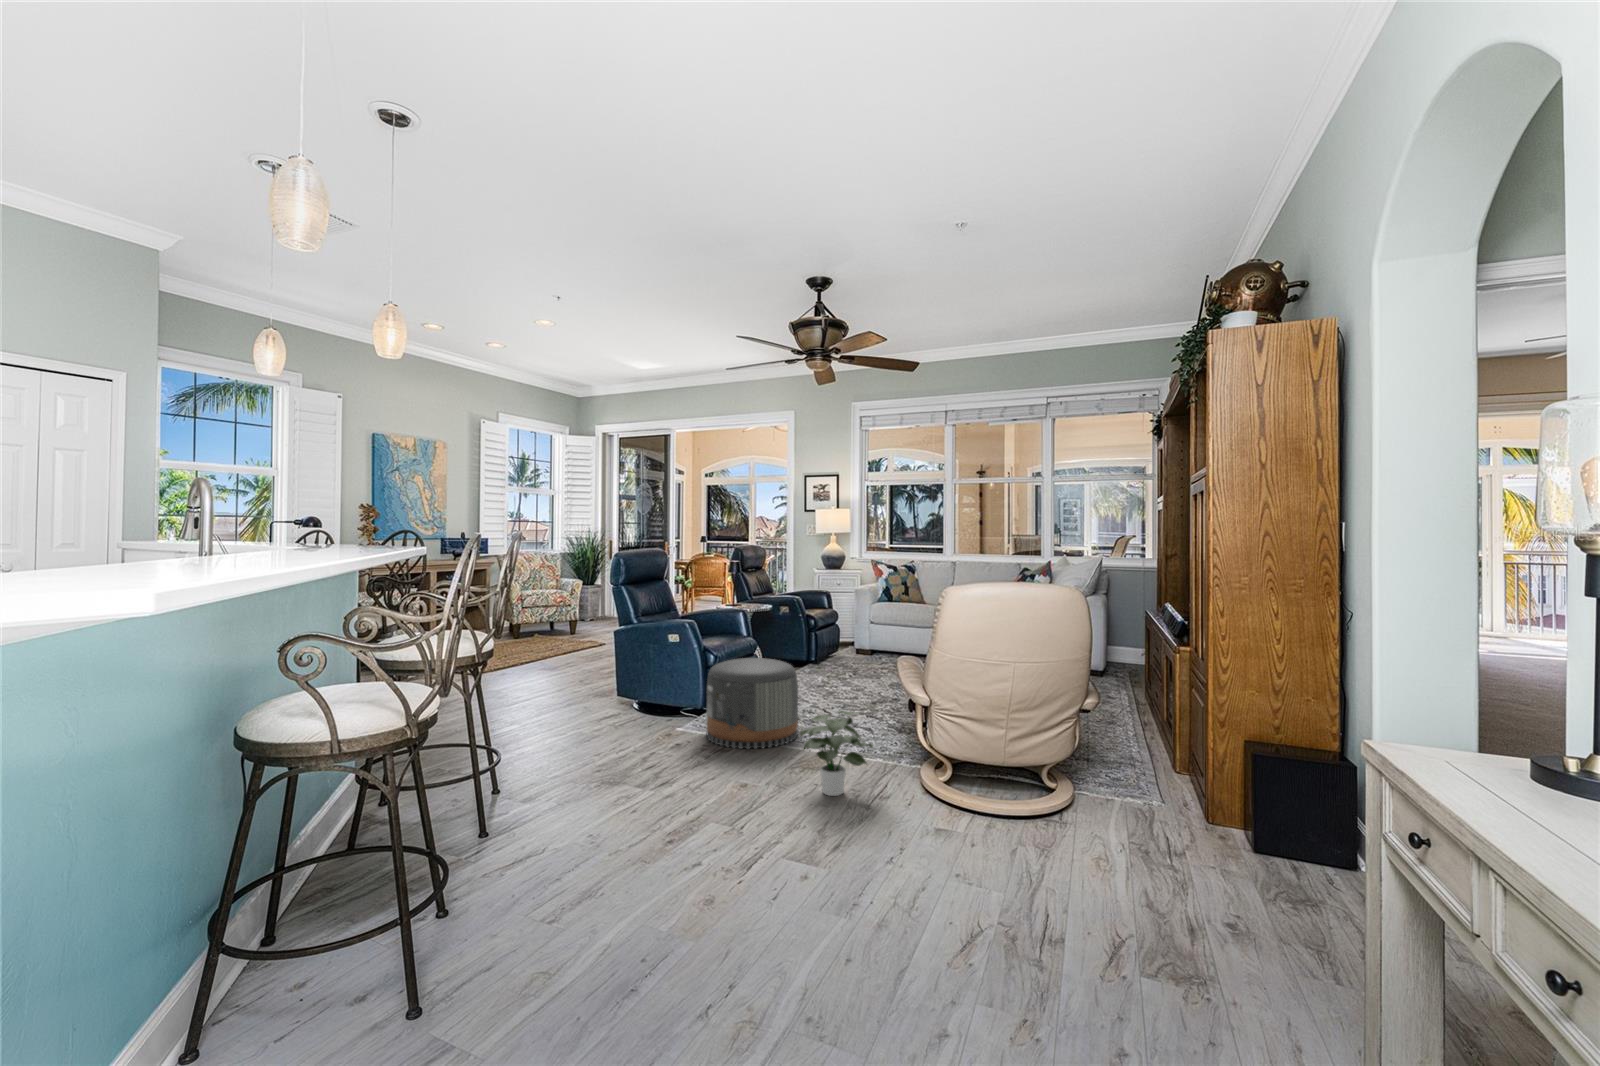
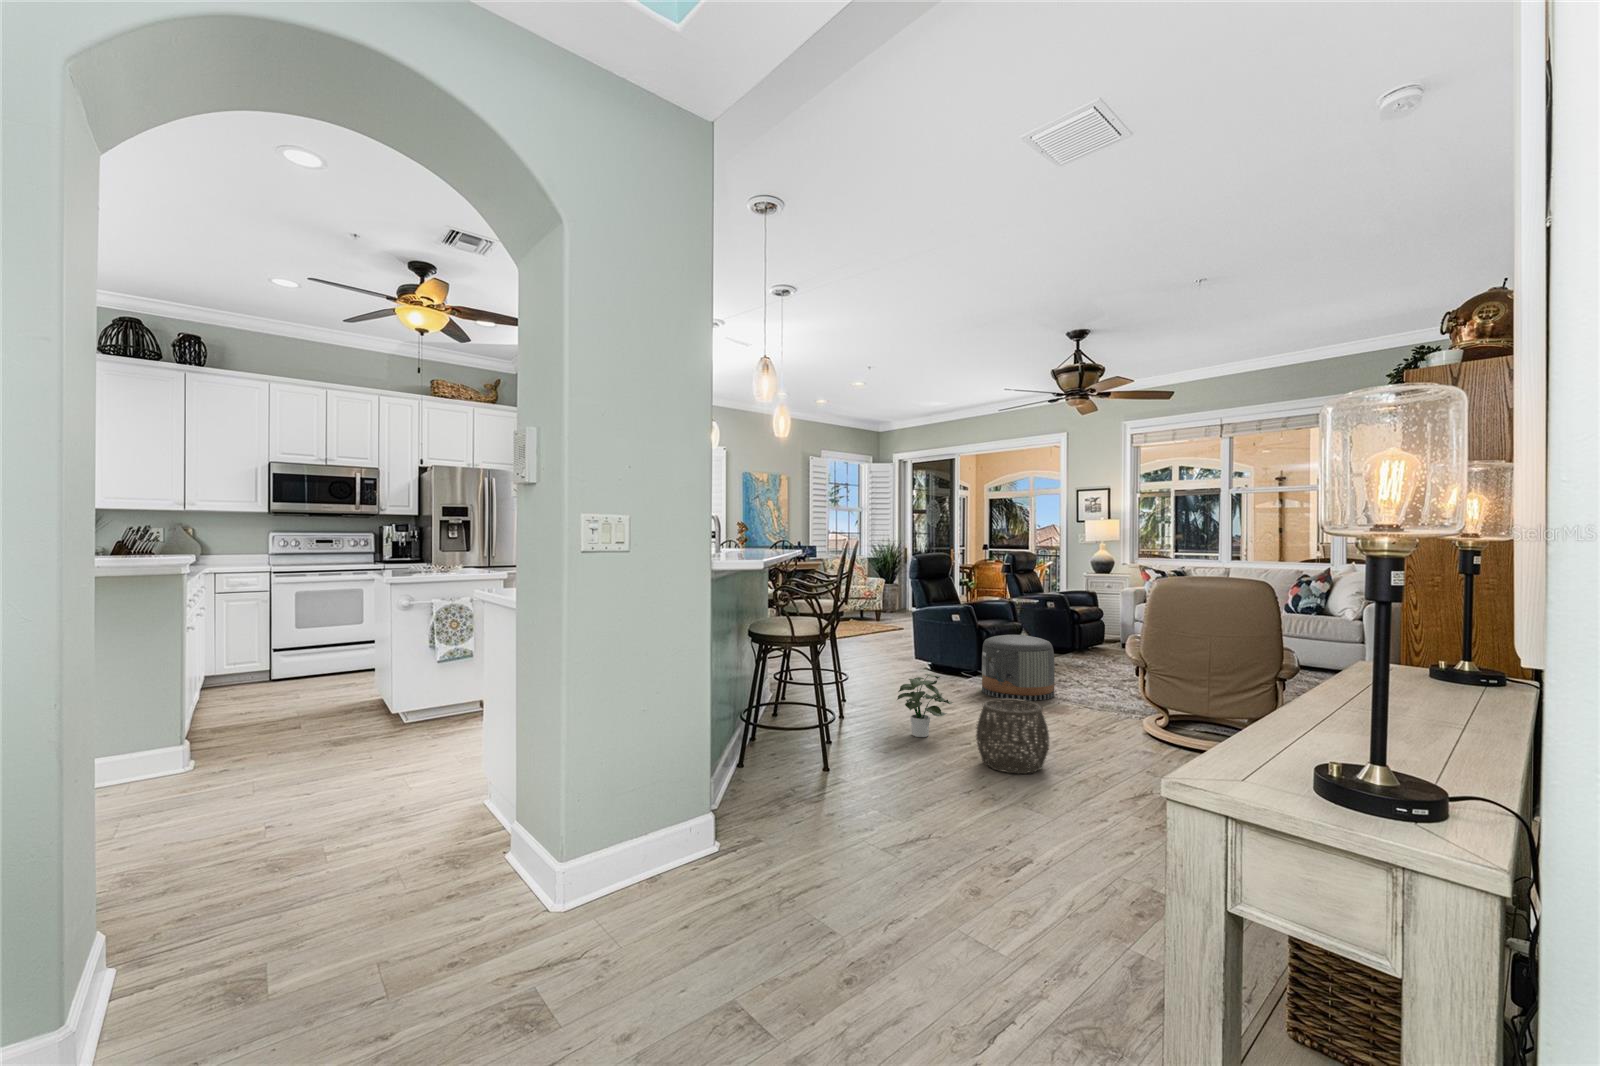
potted plant: present [800,711,873,796] -> present [897,674,953,737]
woven basket: none [705,782,818,917] -> present [976,699,1049,774]

